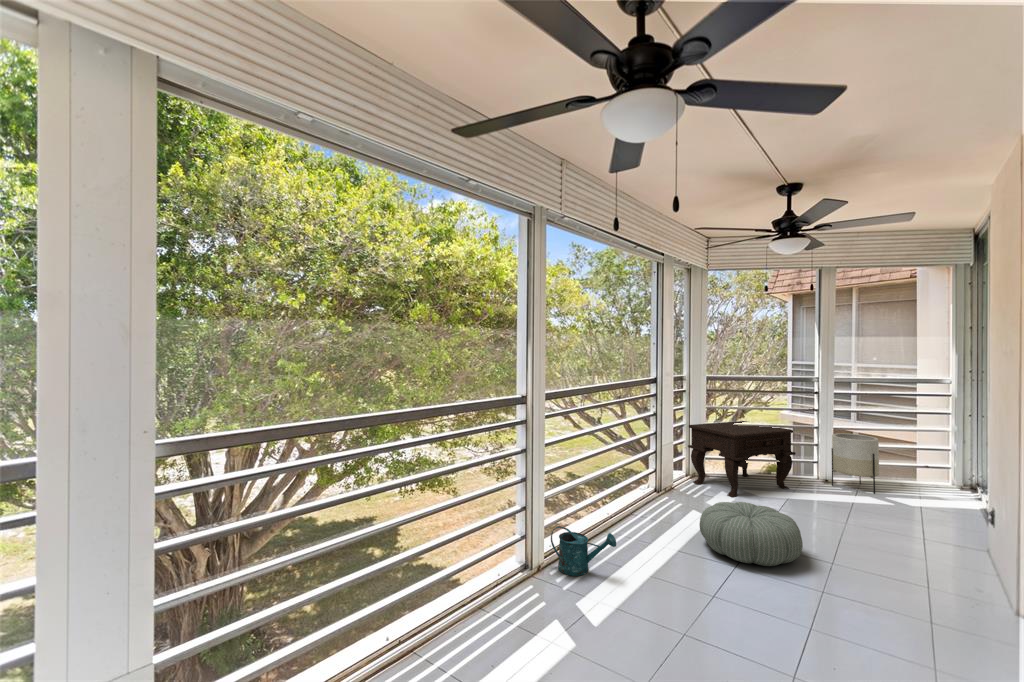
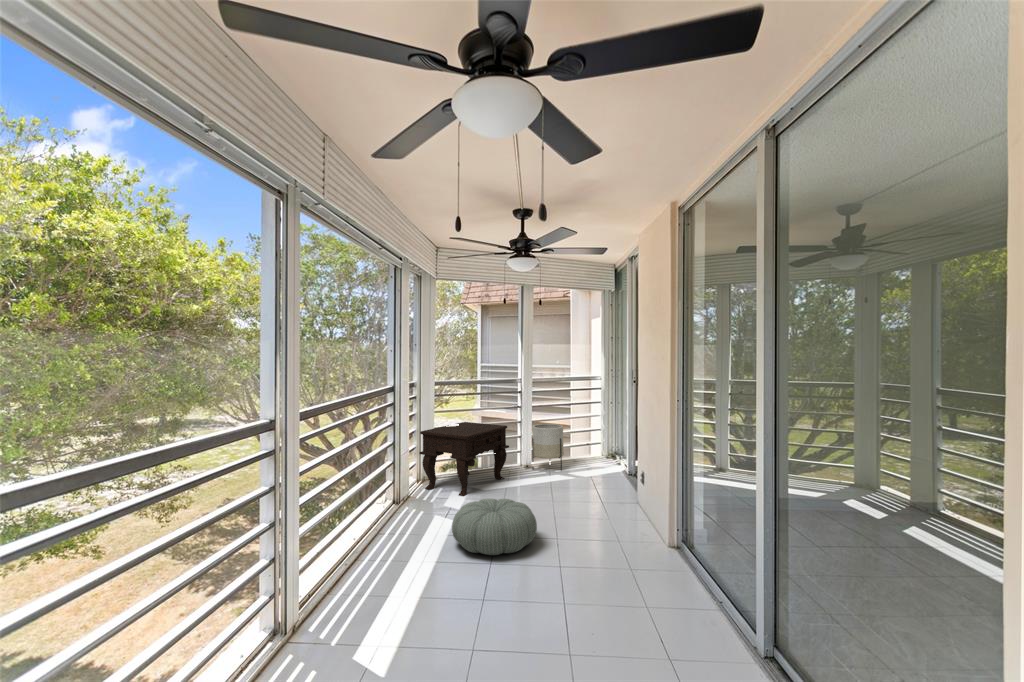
watering can: present [551,526,616,576] -> none [306,562,386,625]

